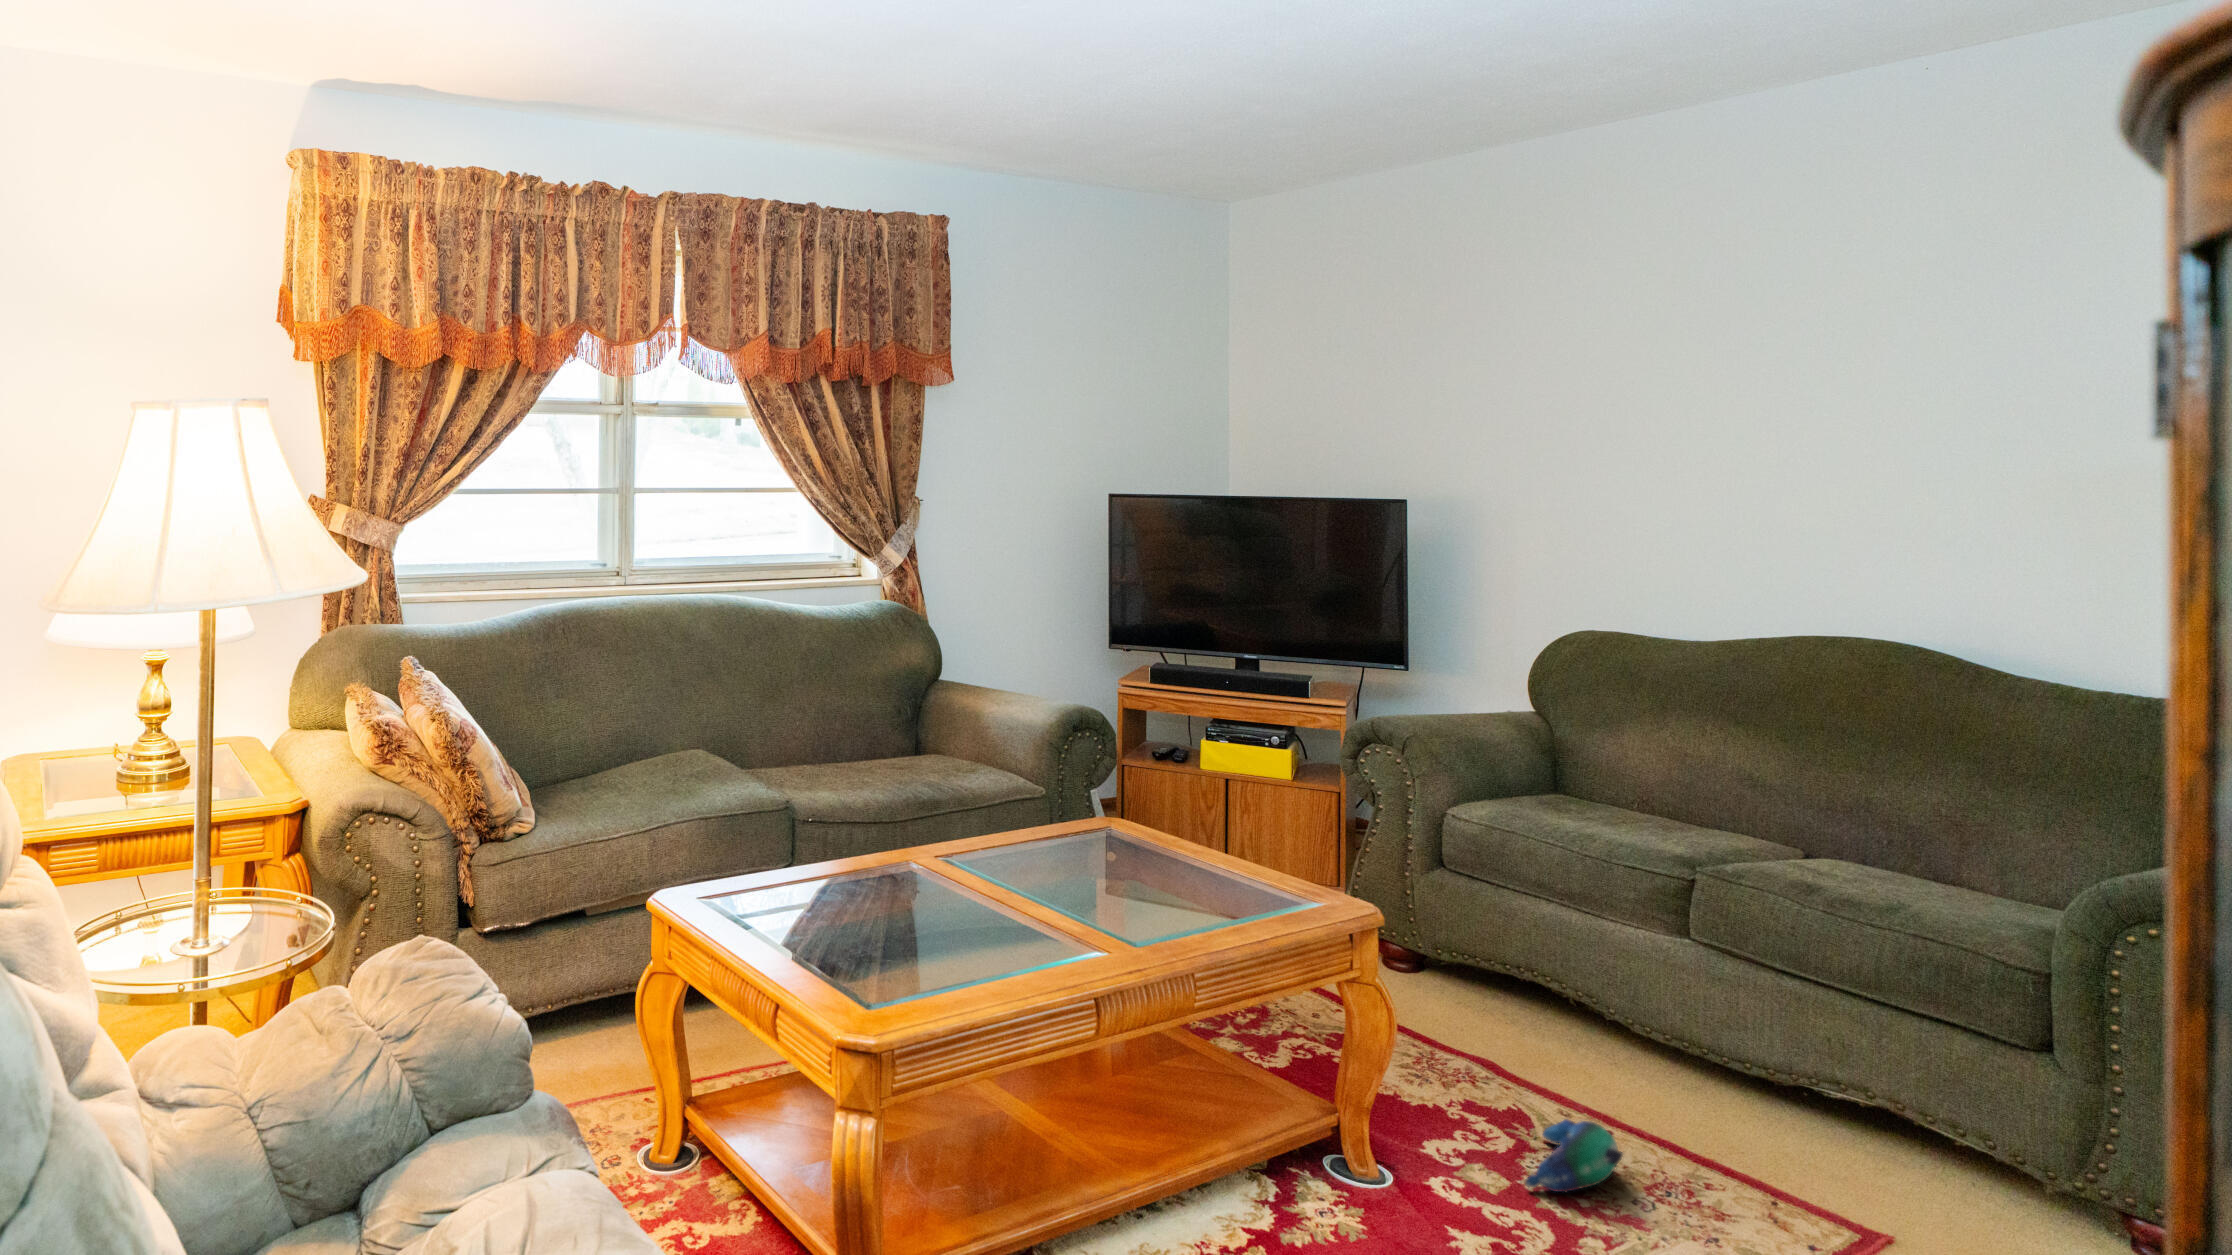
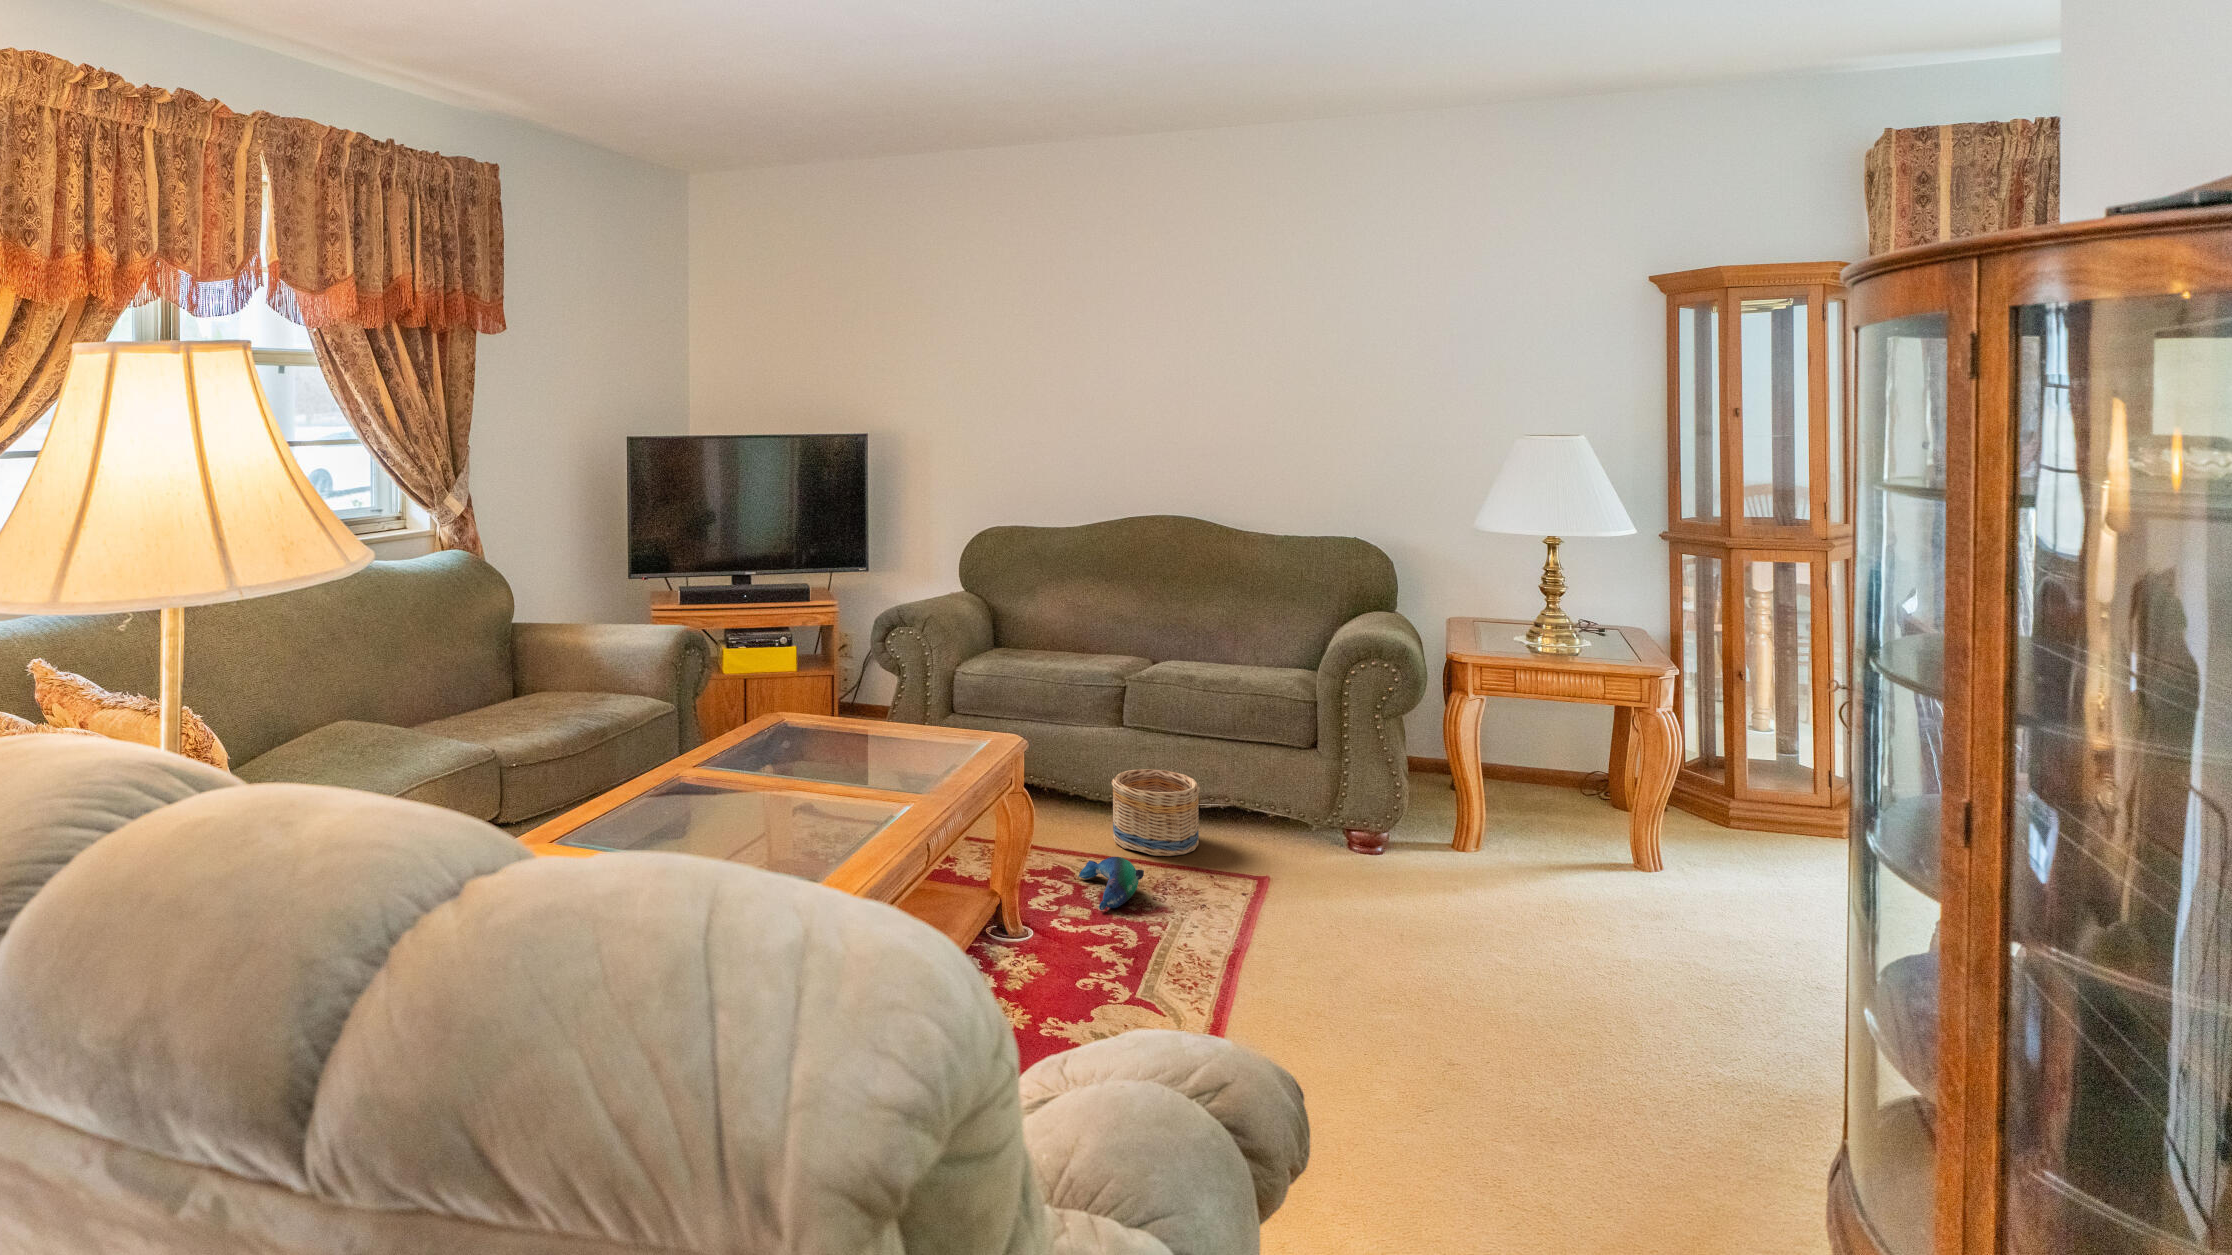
basket: none [1657,1011,1821,1162] -> present [1112,769,1200,856]

